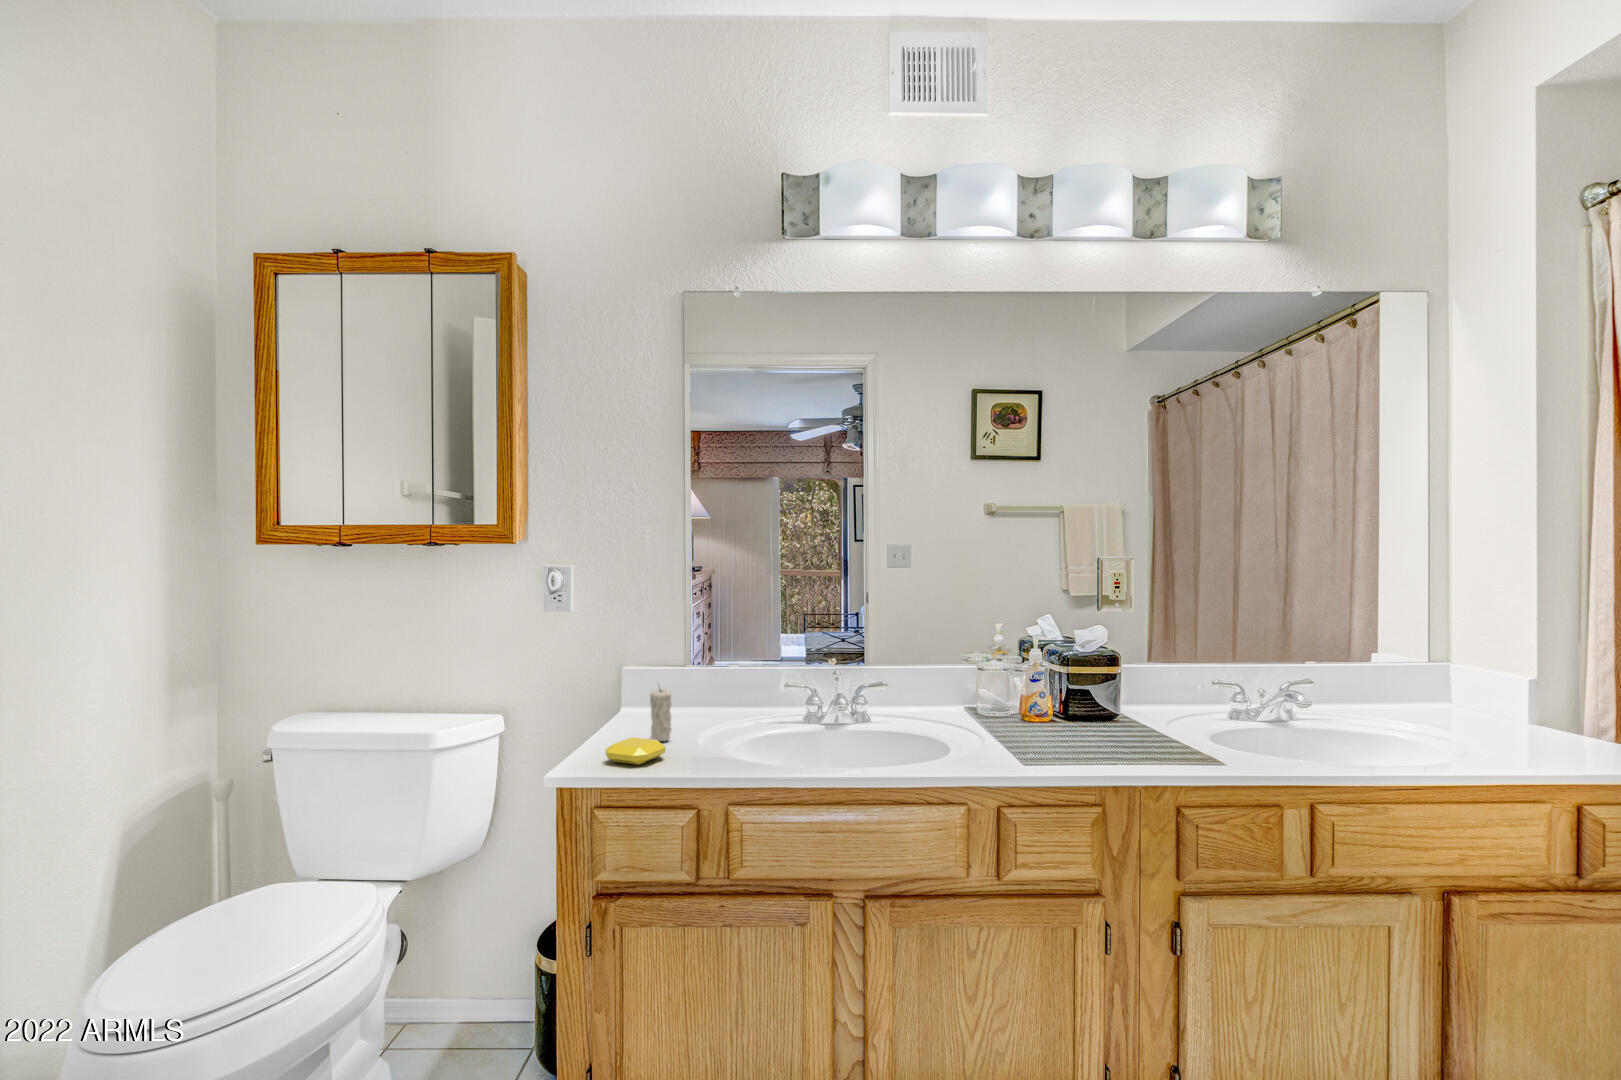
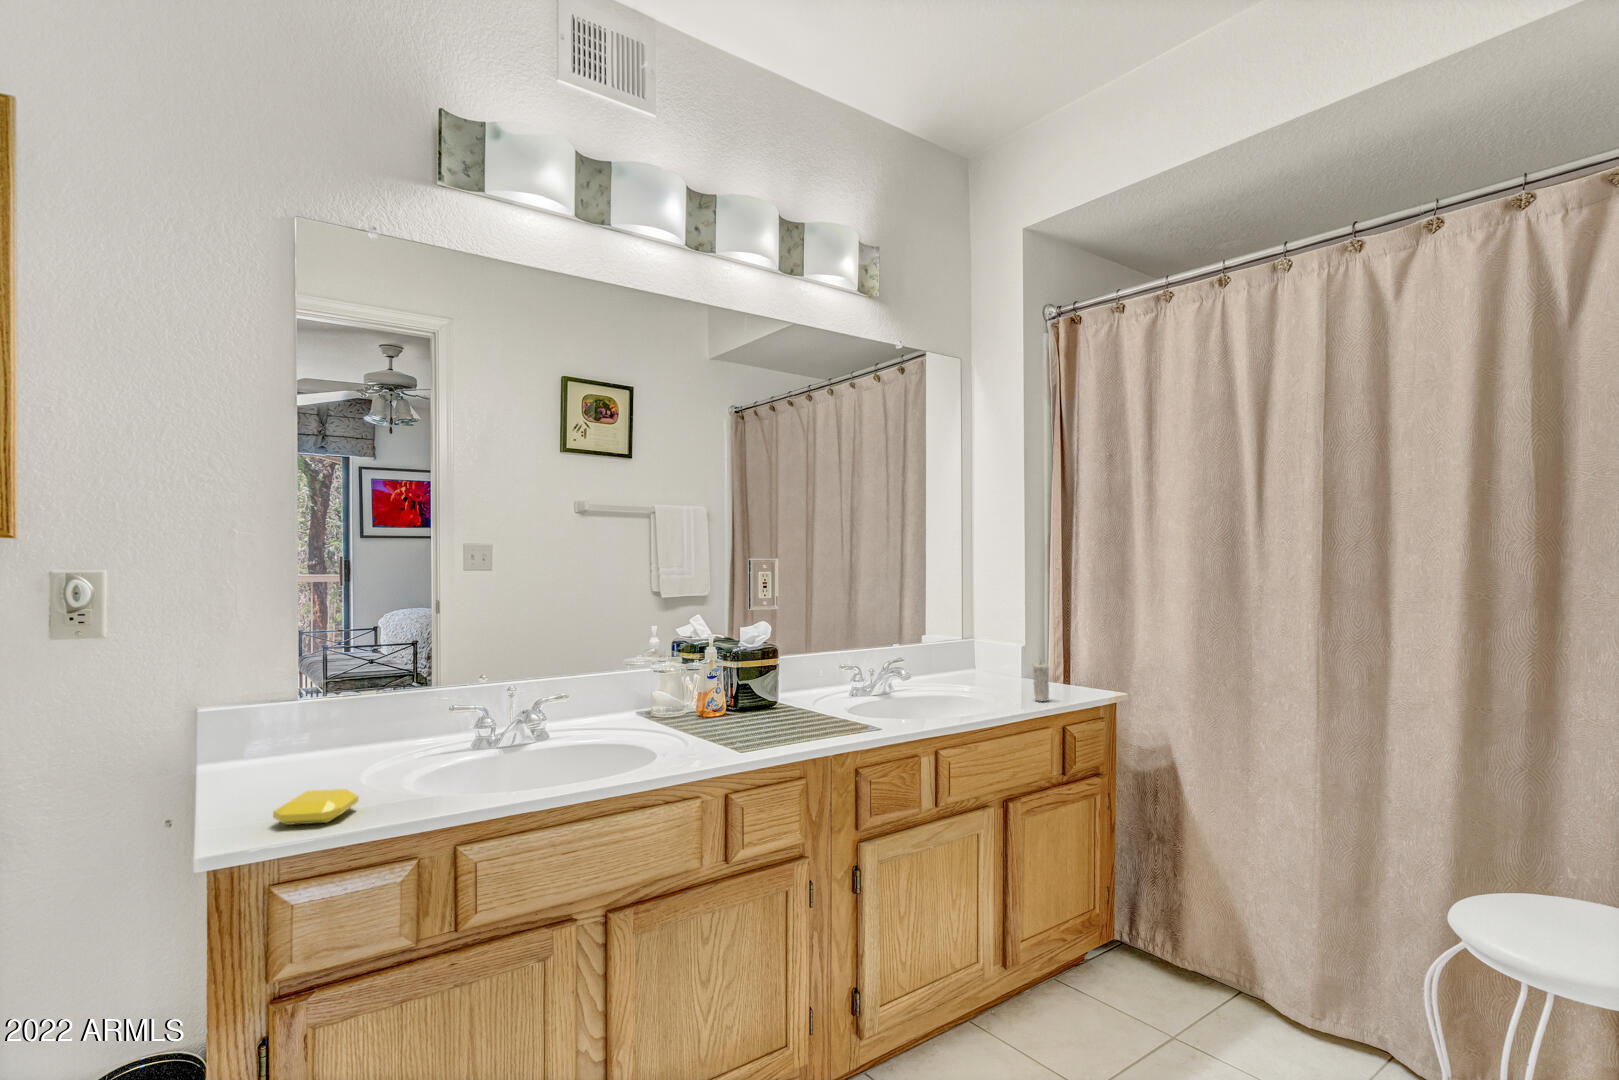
candle: present [650,689,672,741] -> present [1033,662,1049,701]

